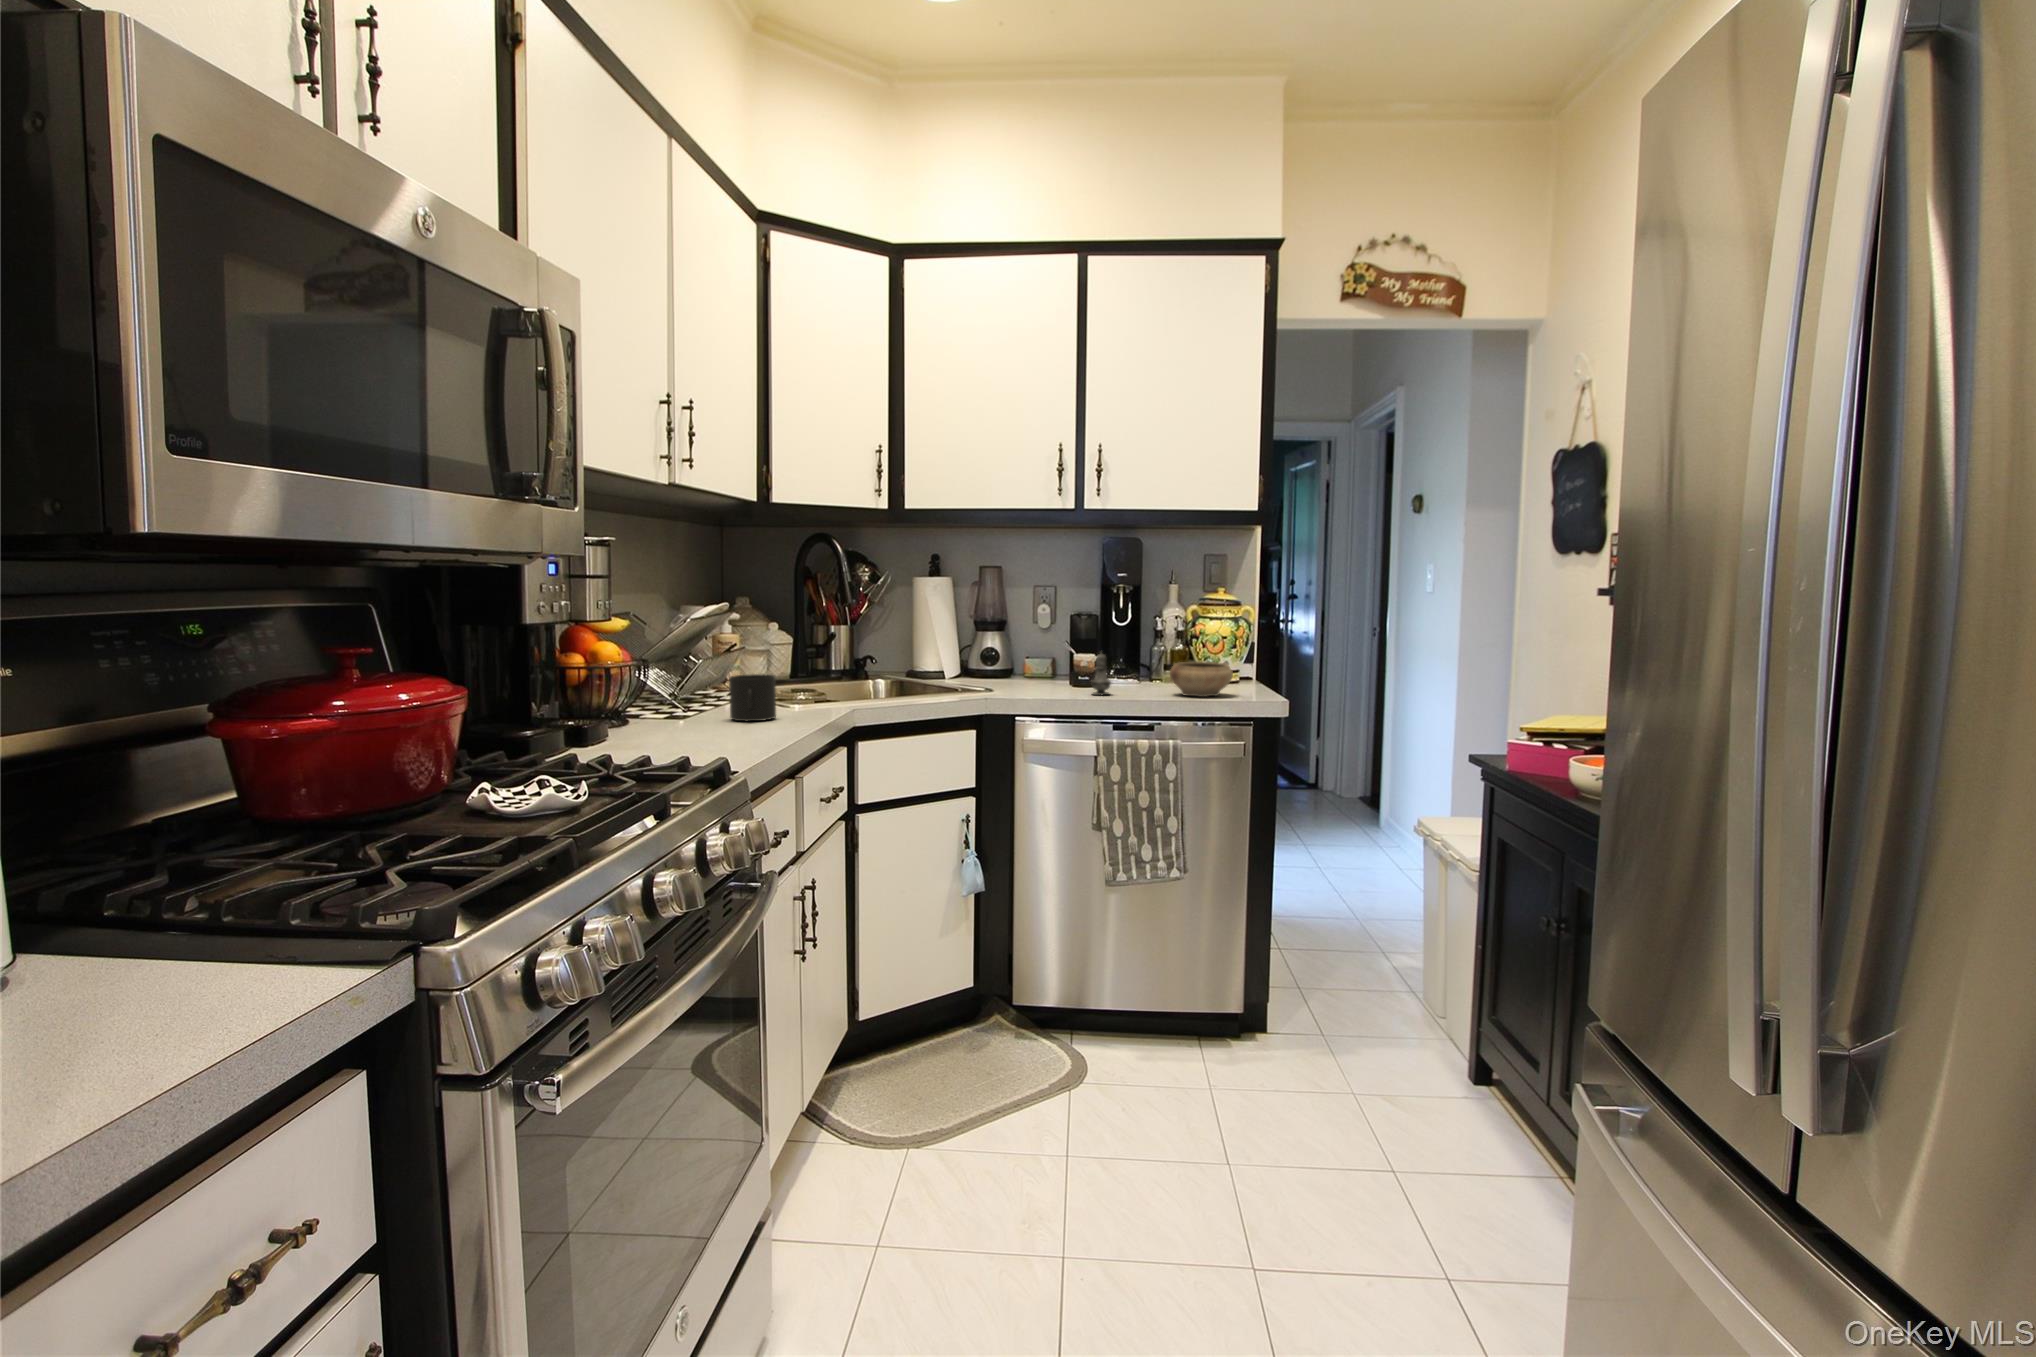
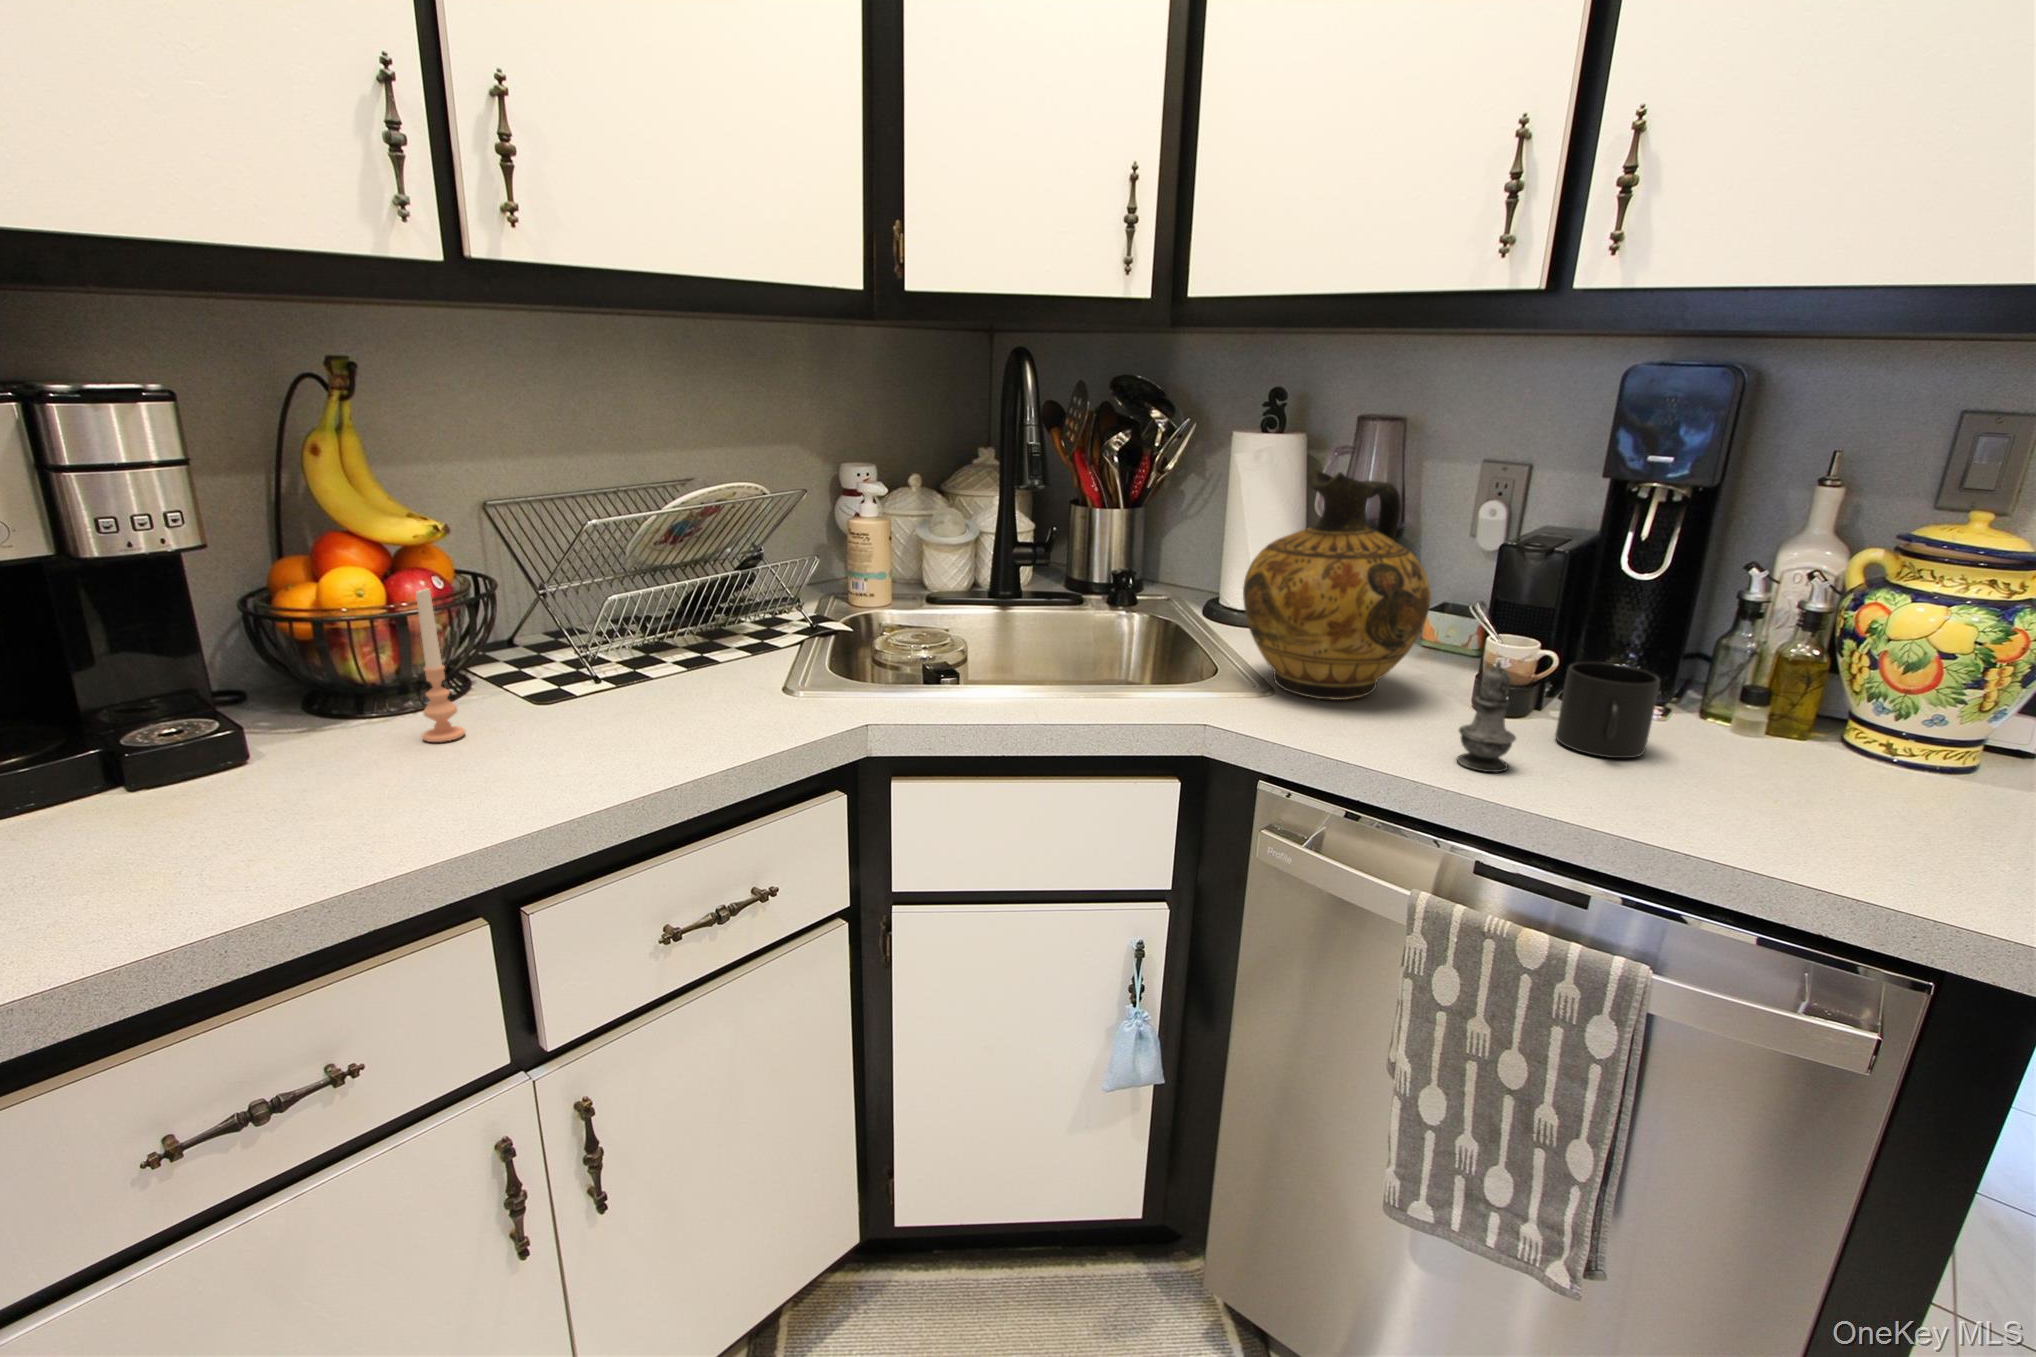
ceramic jug: none [971,586,1054,690] -> present [1243,469,1431,700]
candle: none [658,643,680,727] -> present [416,588,465,742]
ceramic bowl: present [1170,662,1233,697] -> none [1689,725,1915,855]
mug: present [729,674,776,721] -> present [1555,662,1660,758]

